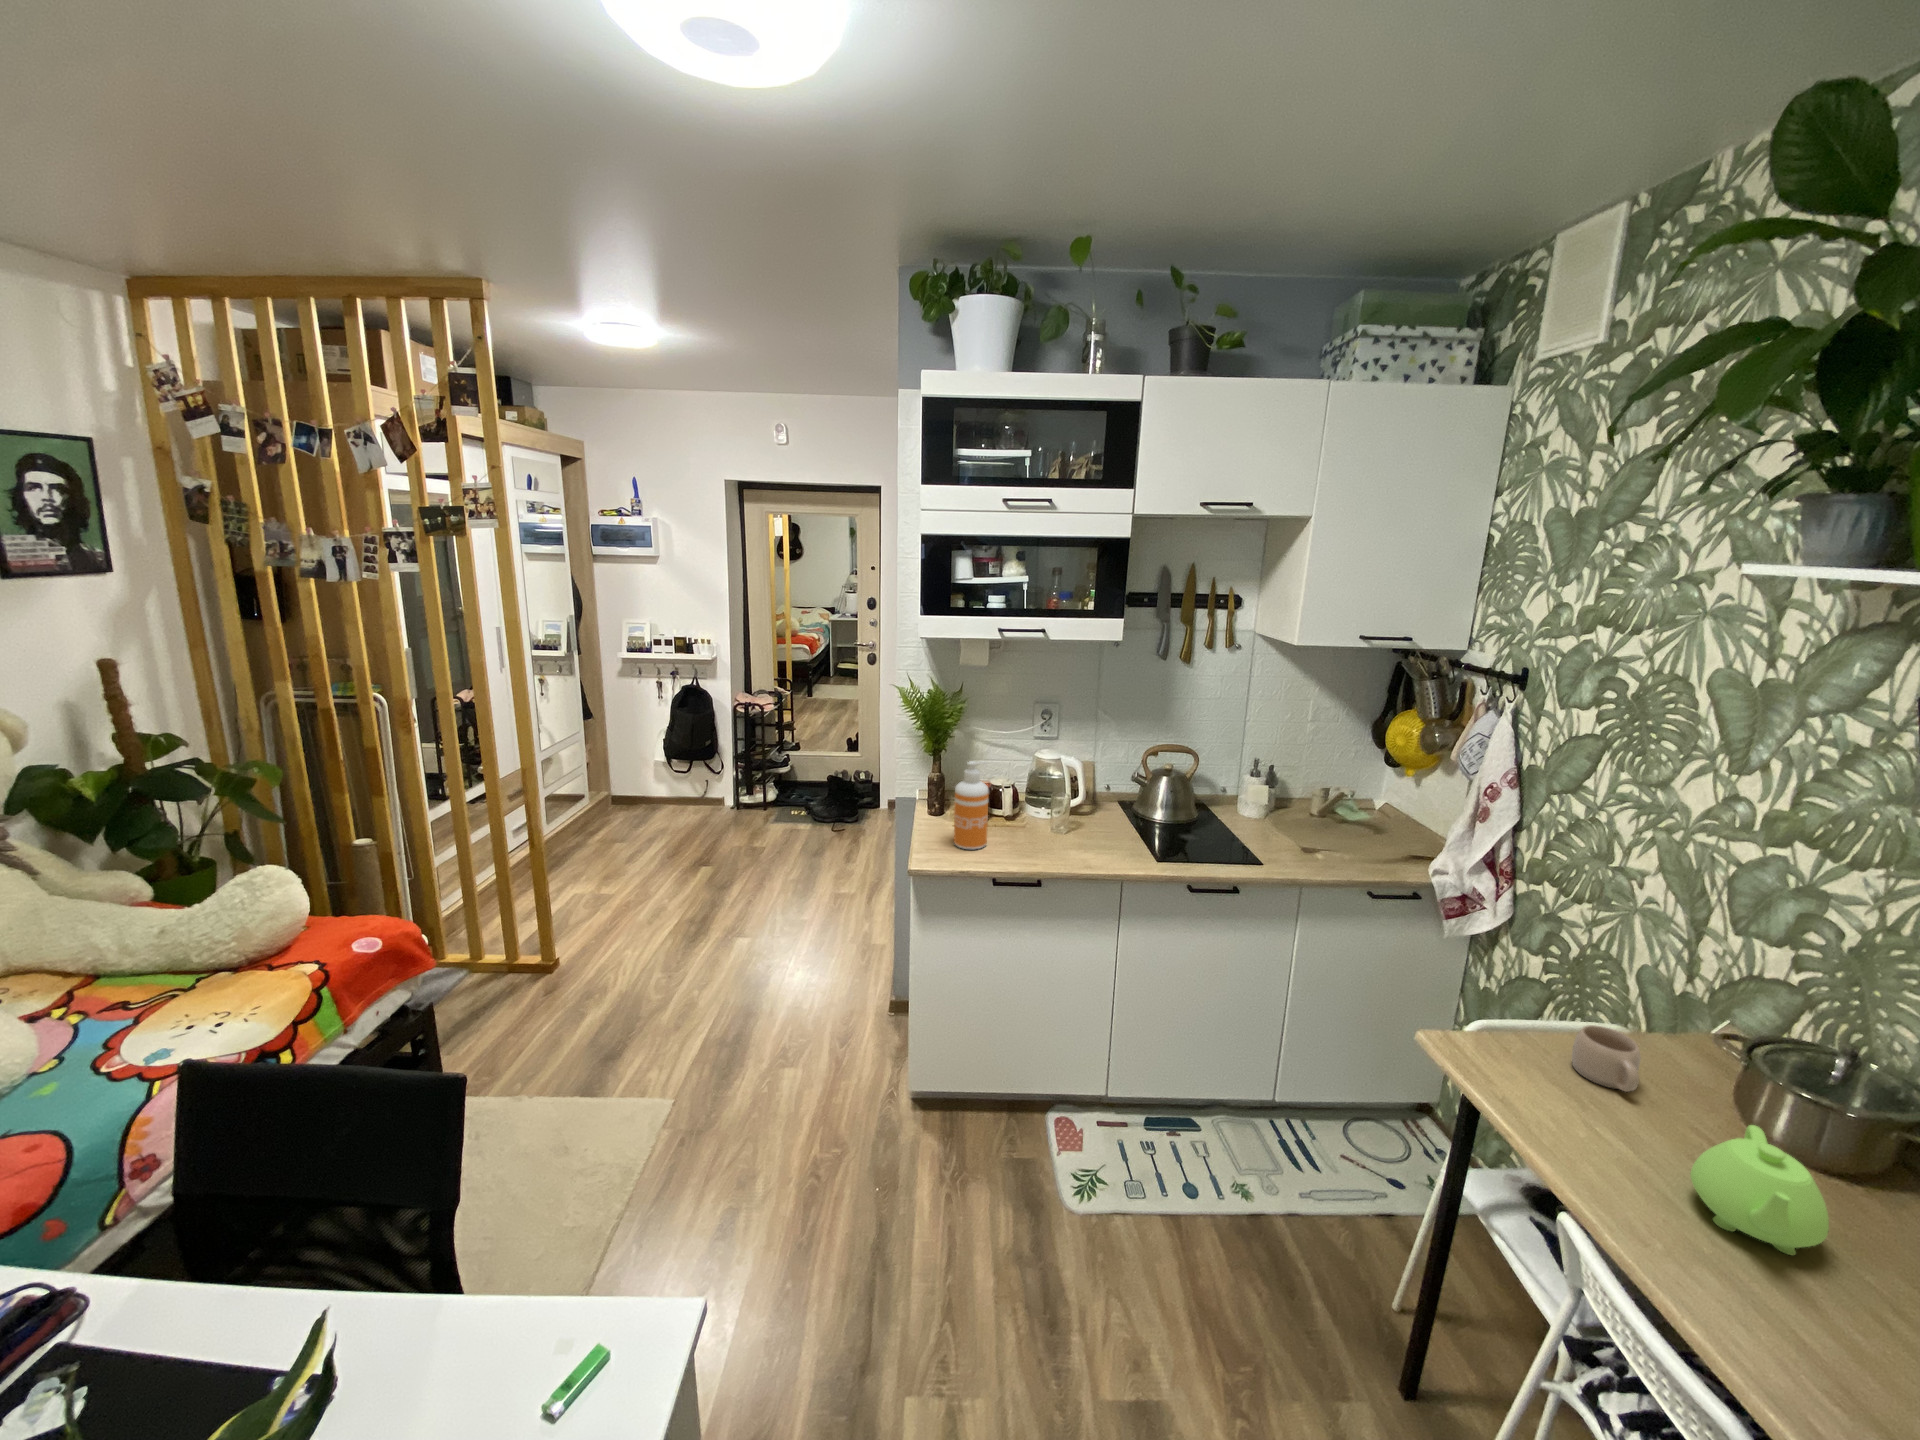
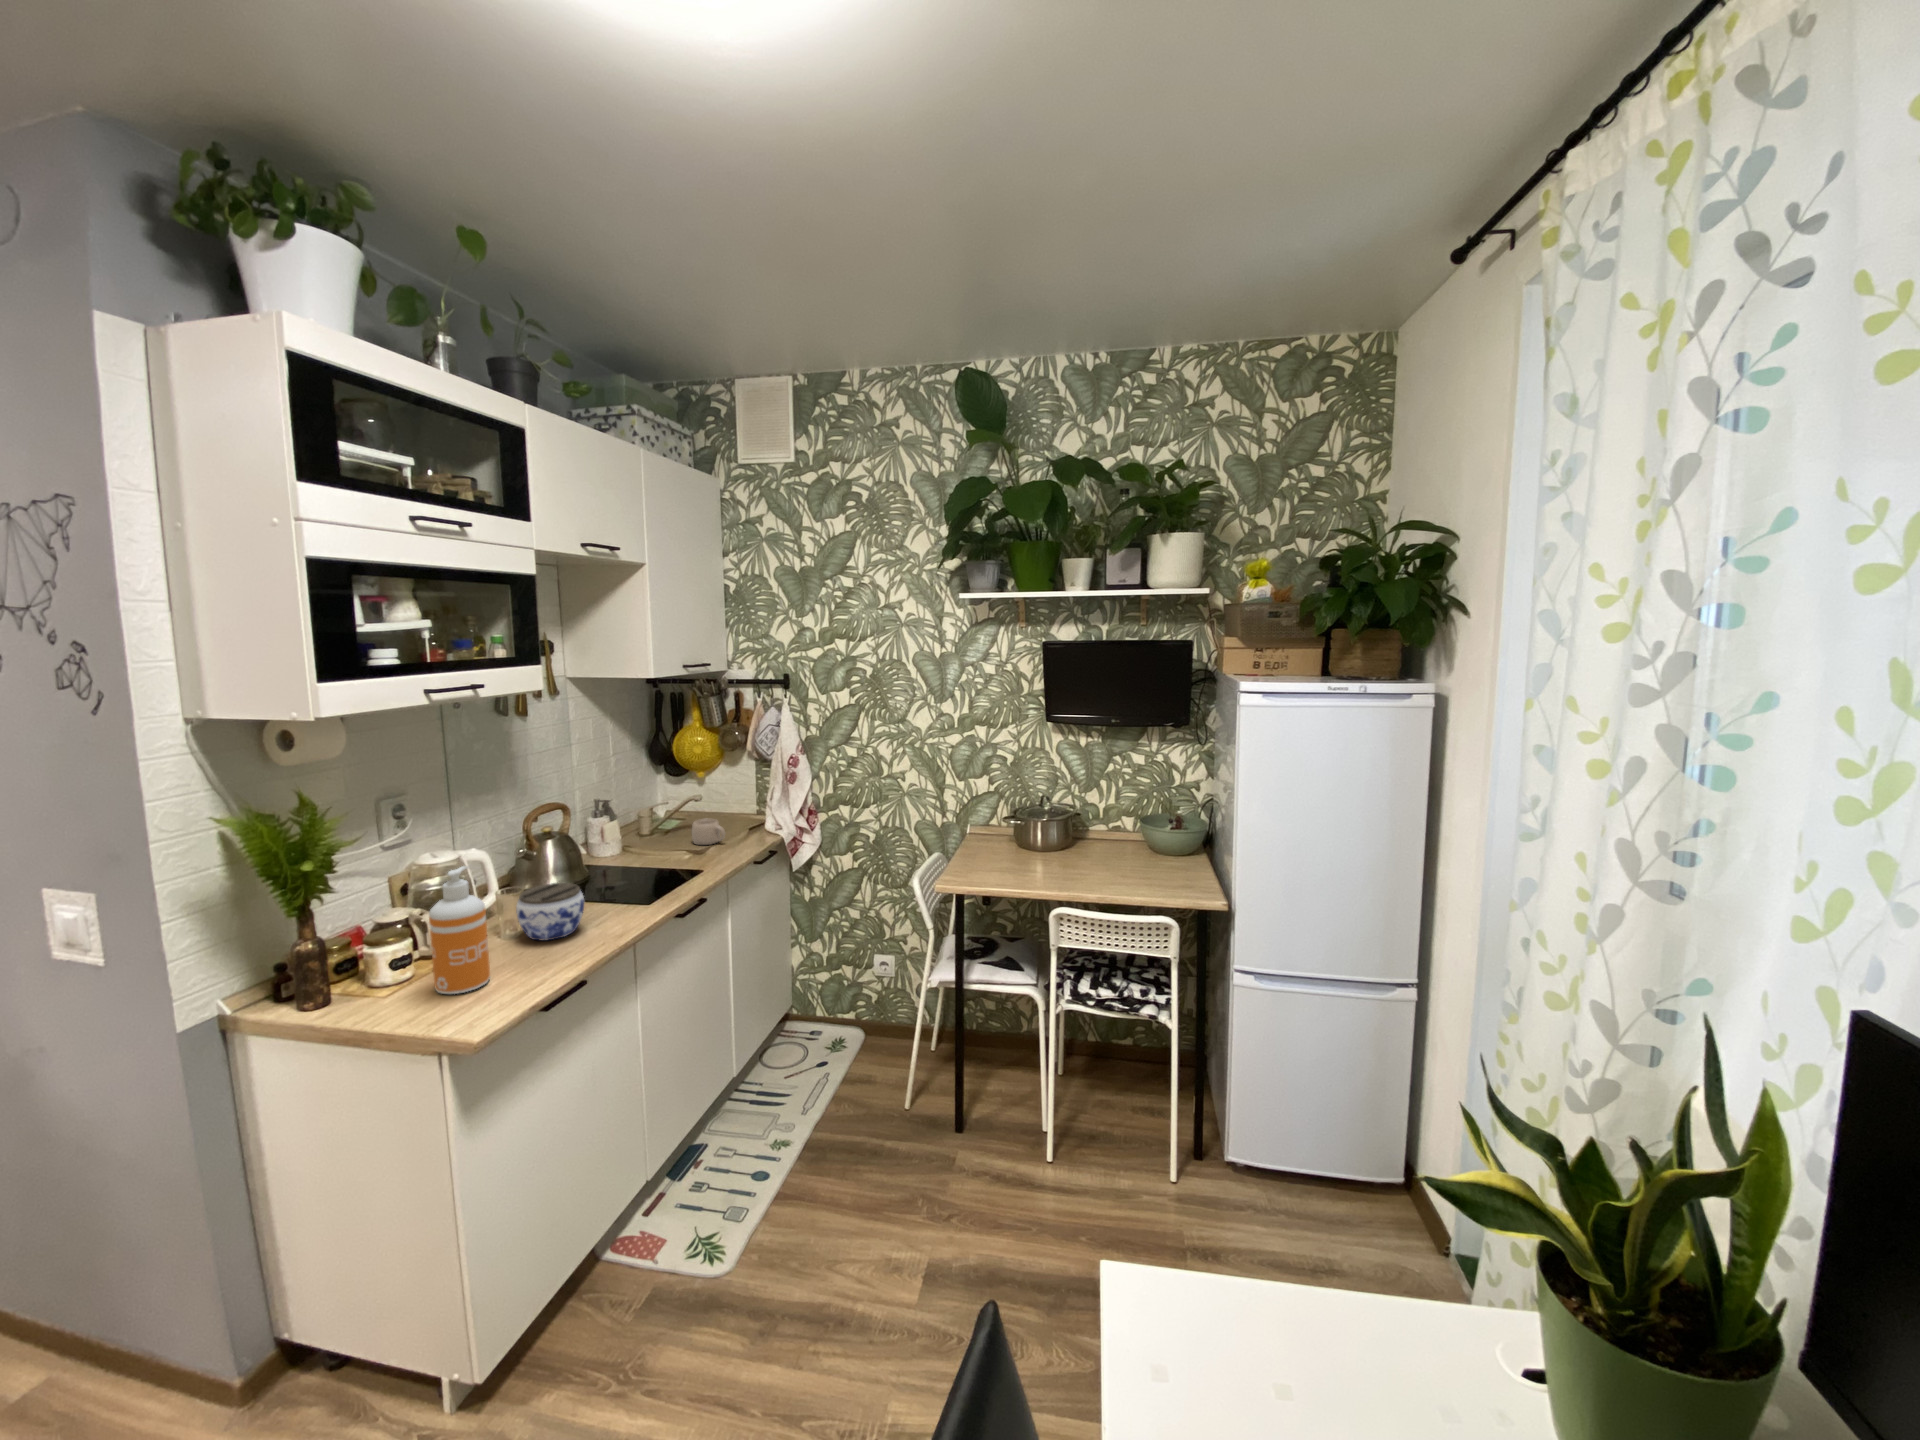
jar: none [1040,803,1091,850] -> present [516,883,584,941]
mug: present [1572,1025,1640,1092] -> present [692,819,725,845]
teapot: present [1690,1125,1829,1255] -> none [1050,842,1099,885]

